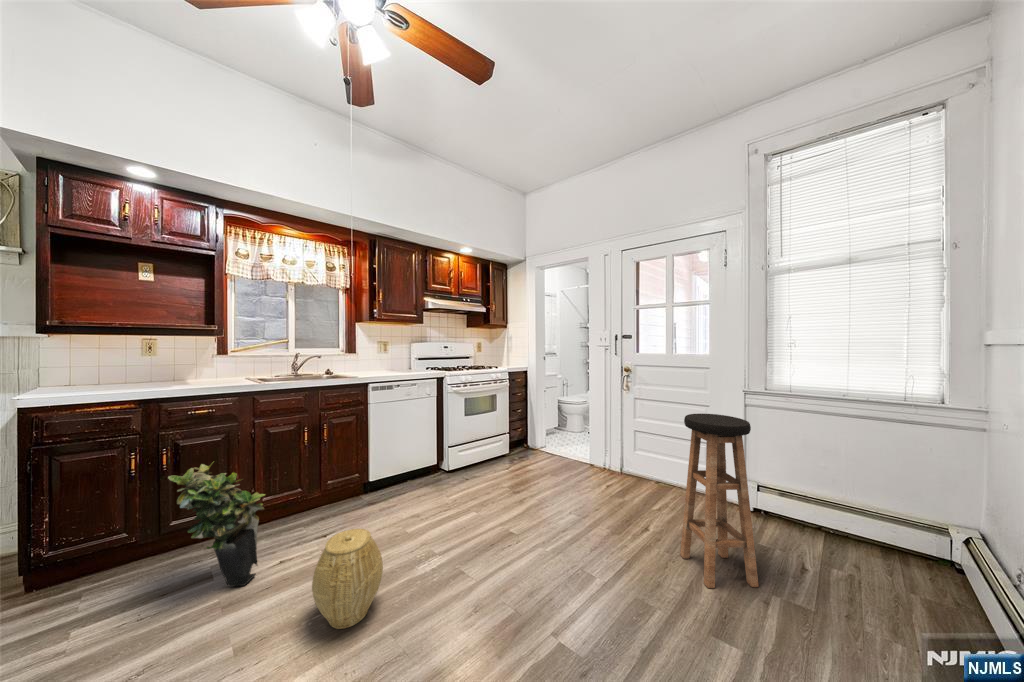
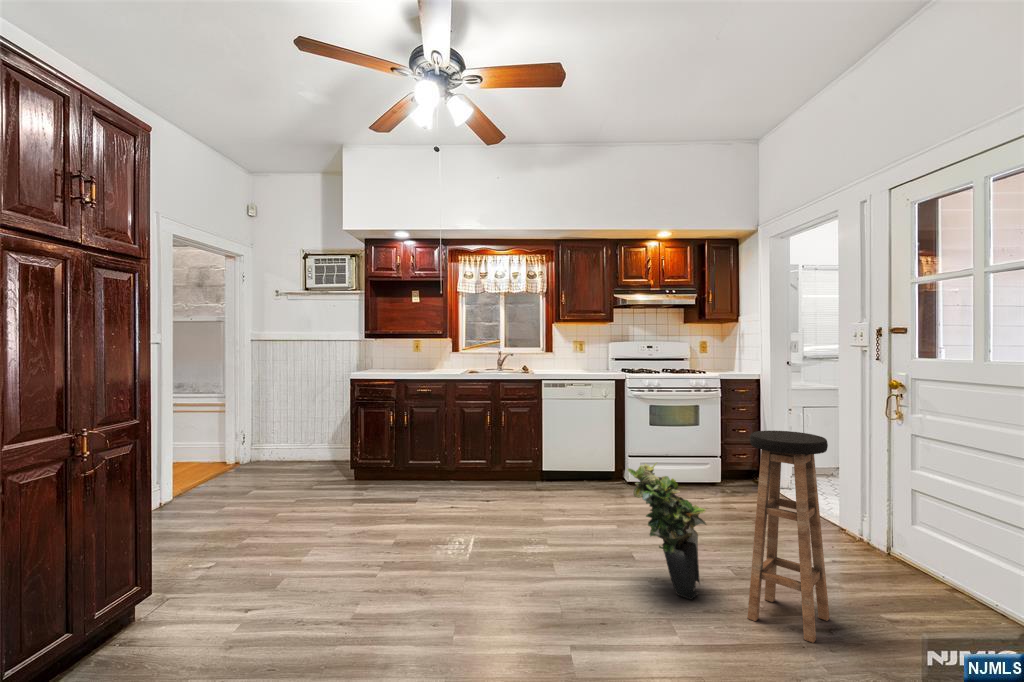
potted plant: present [168,464,265,587] -> present [627,463,706,600]
woven basket: present [312,529,383,629] -> none [455,472,498,529]

